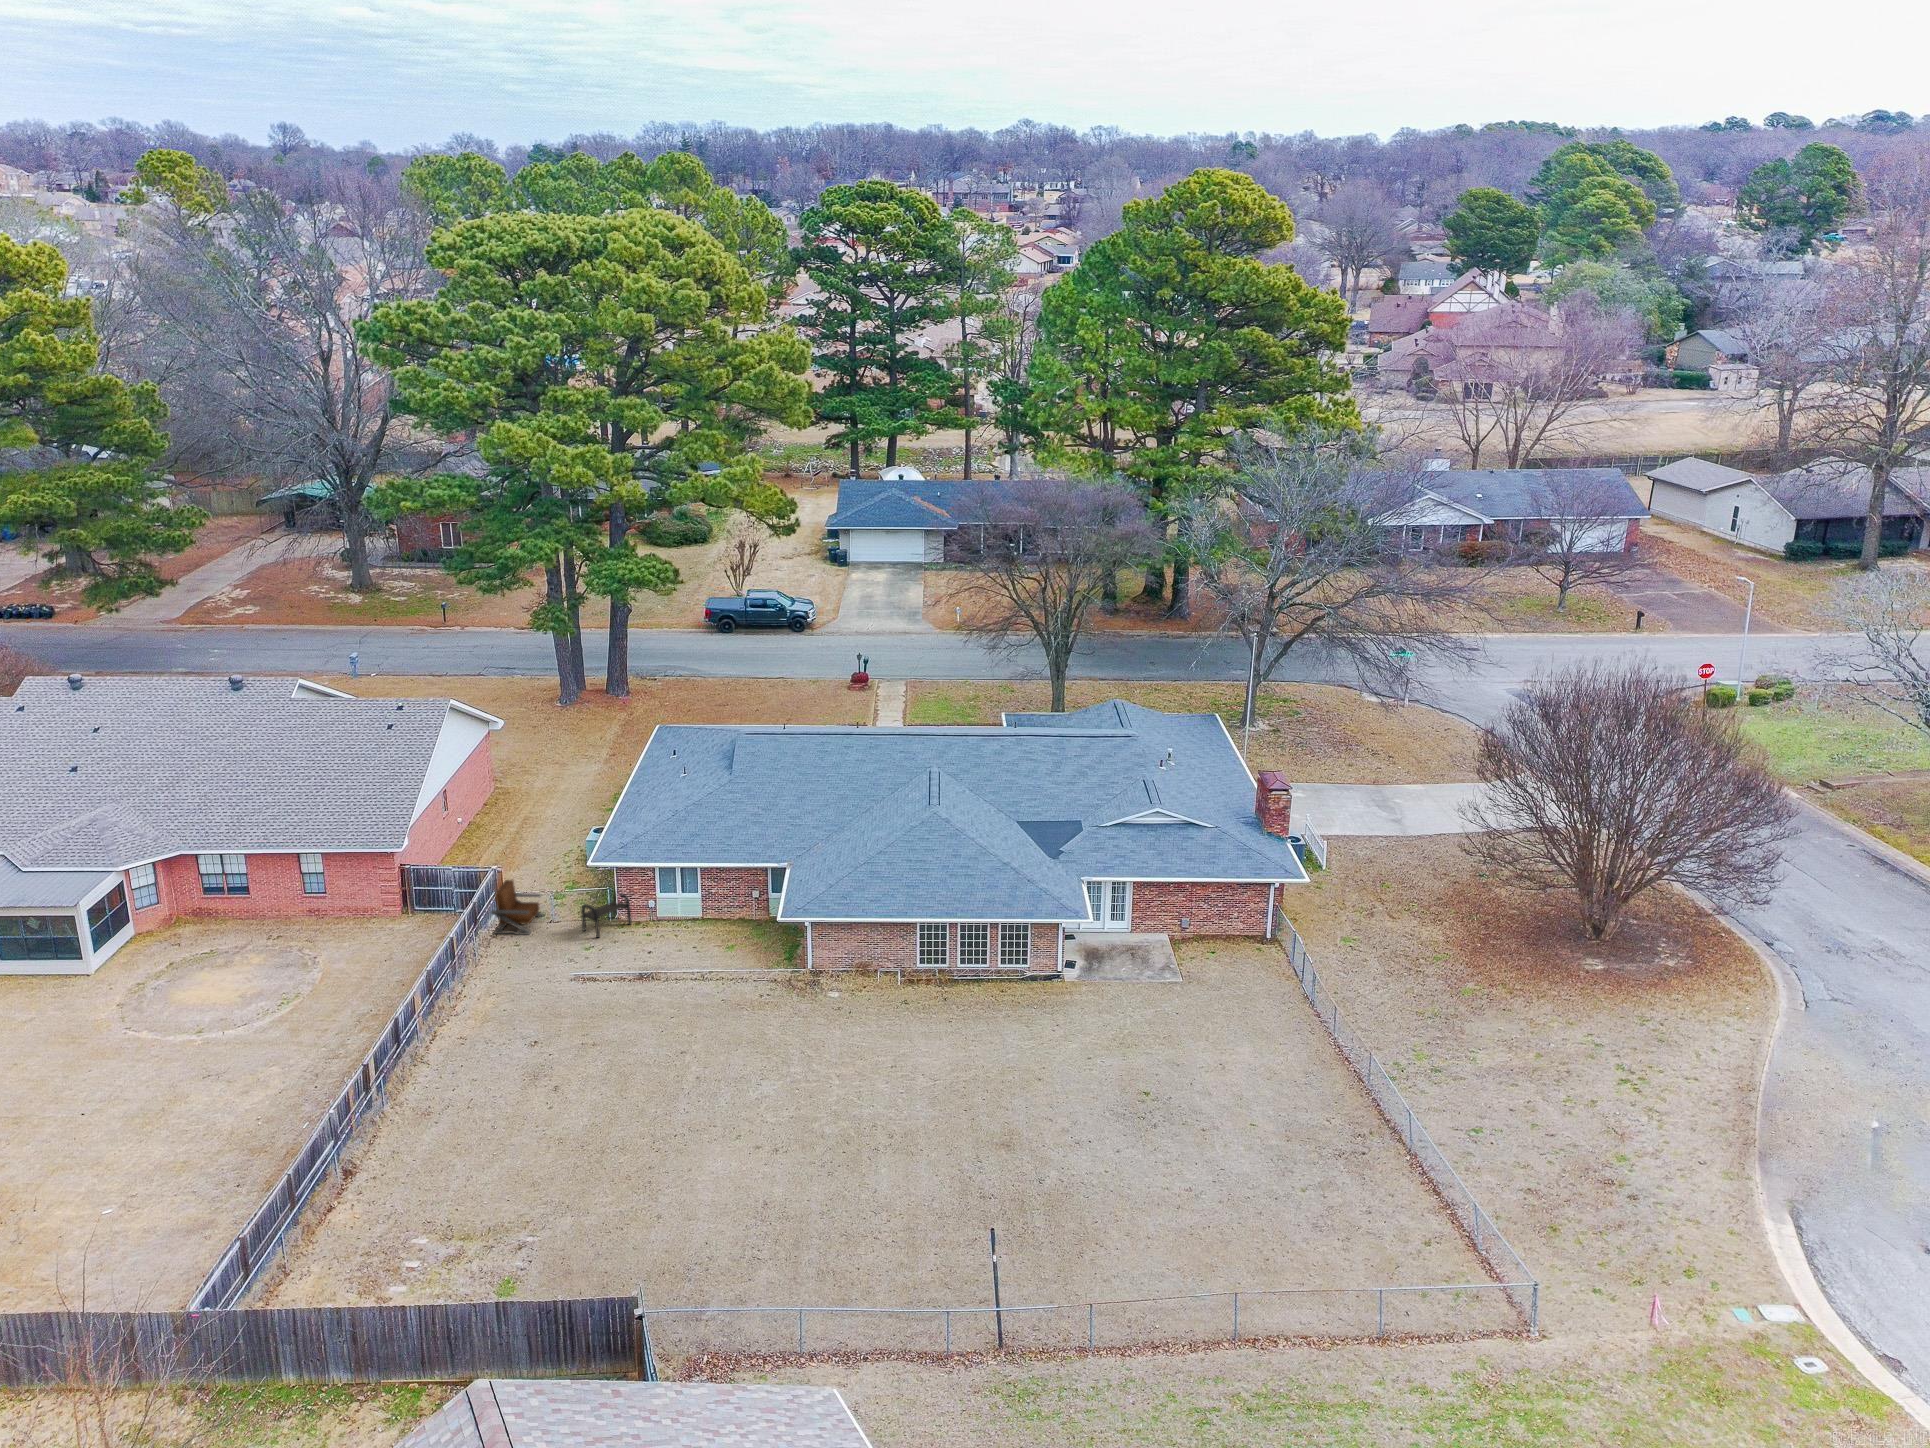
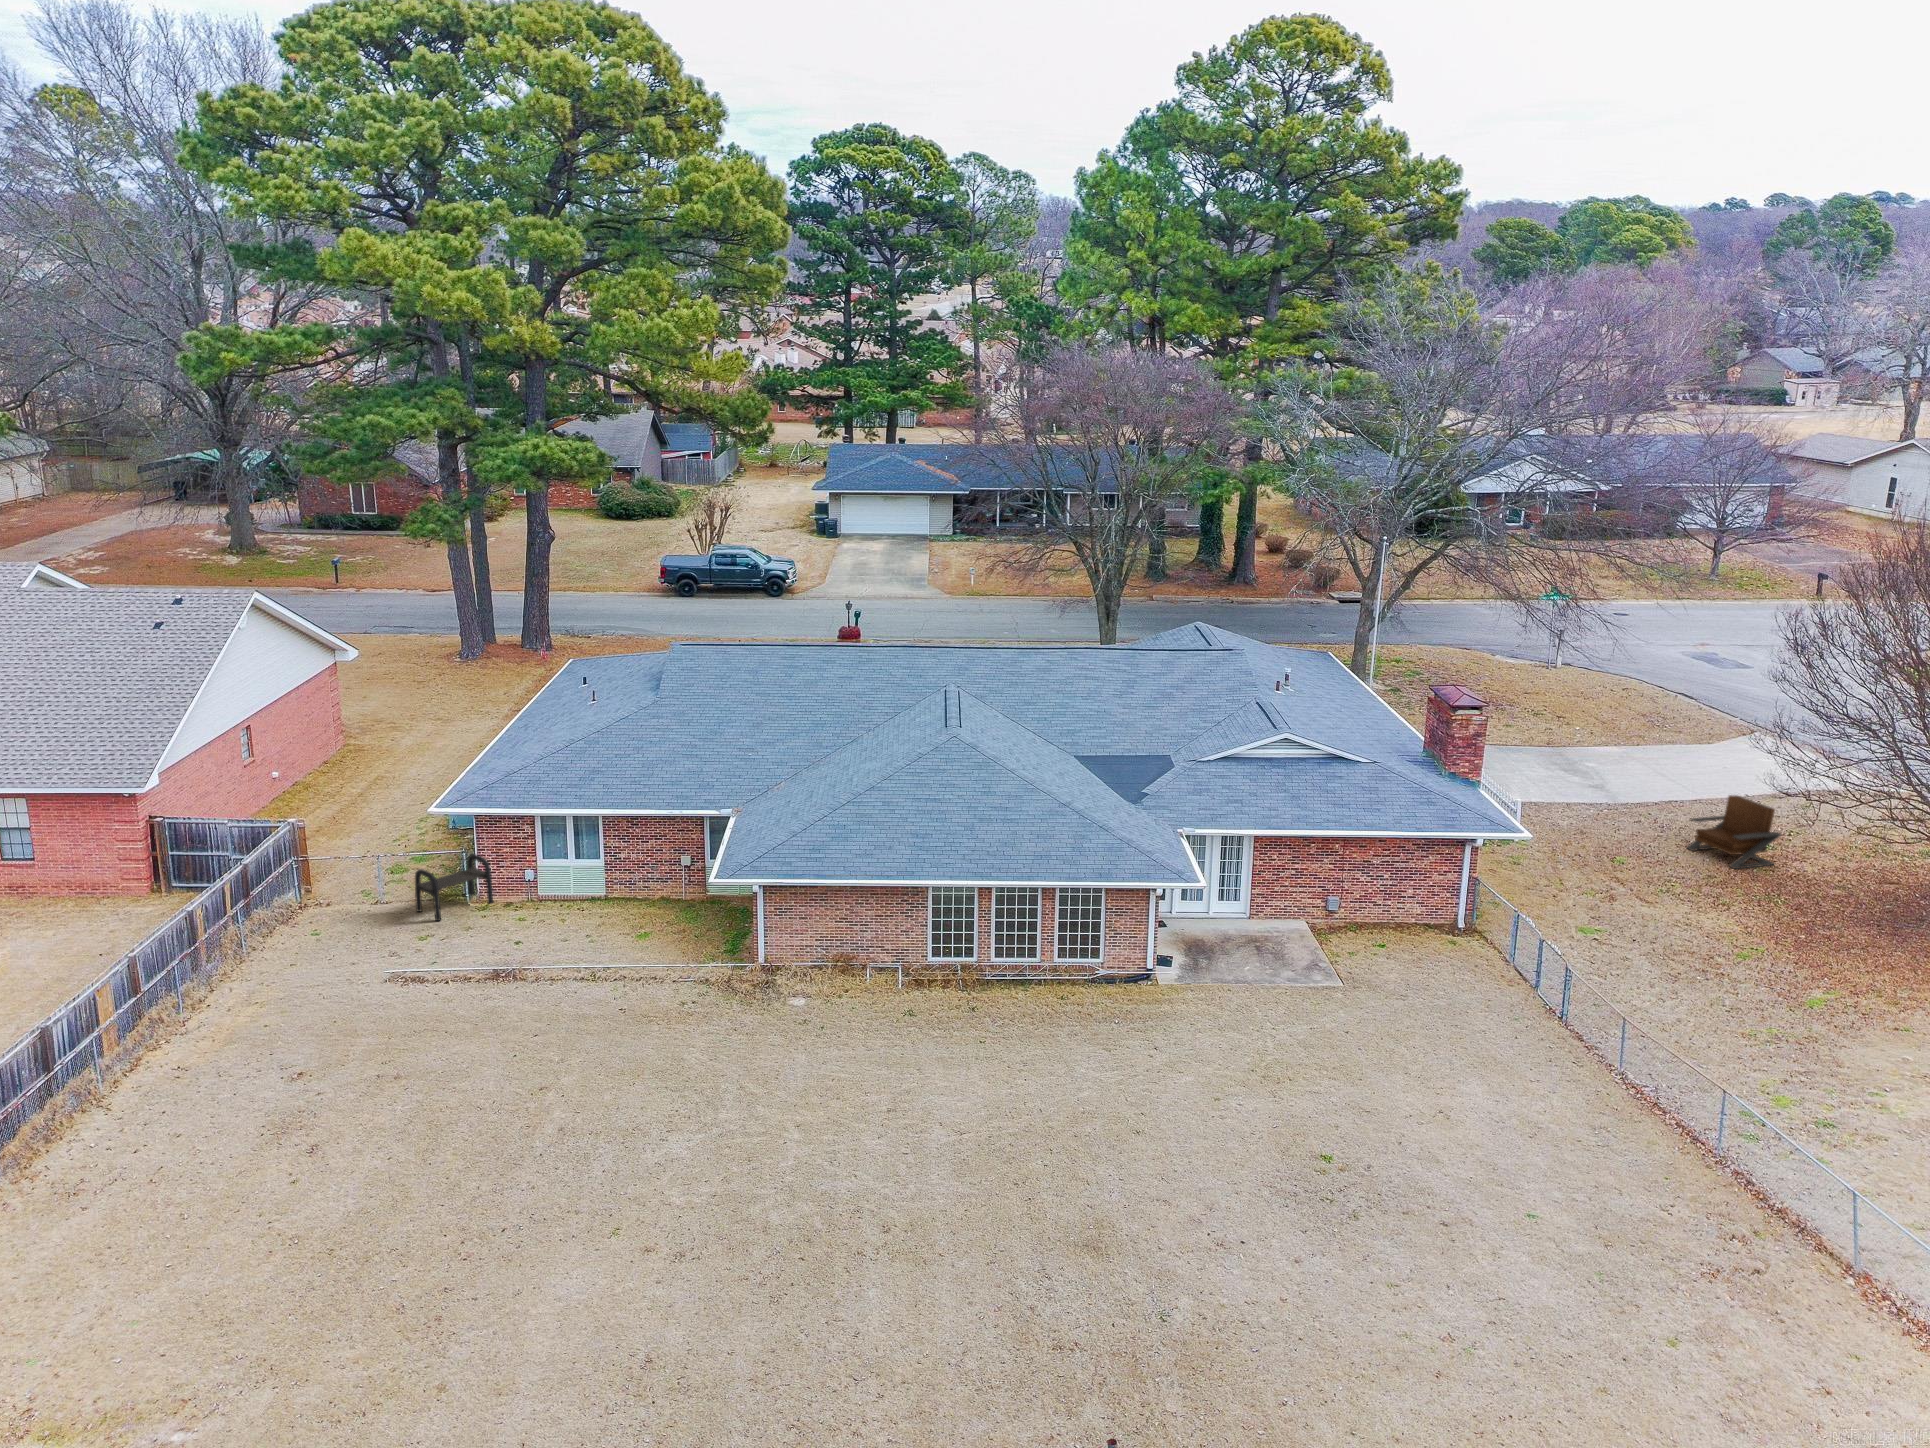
lounge chair: present [491,880,542,935] -> present [1687,795,1781,869]

